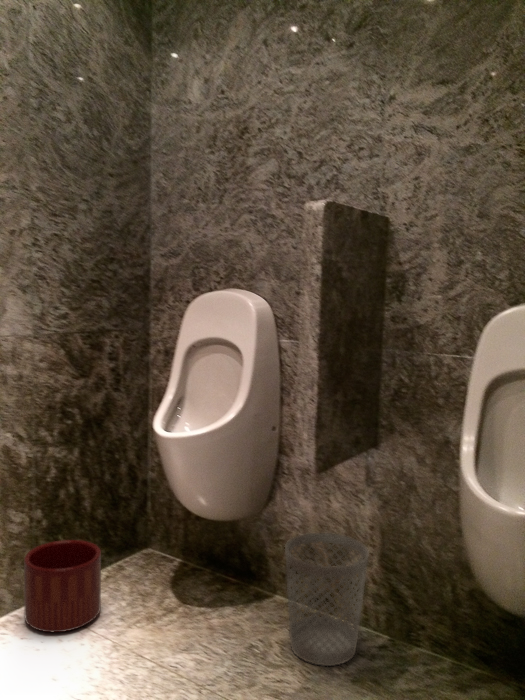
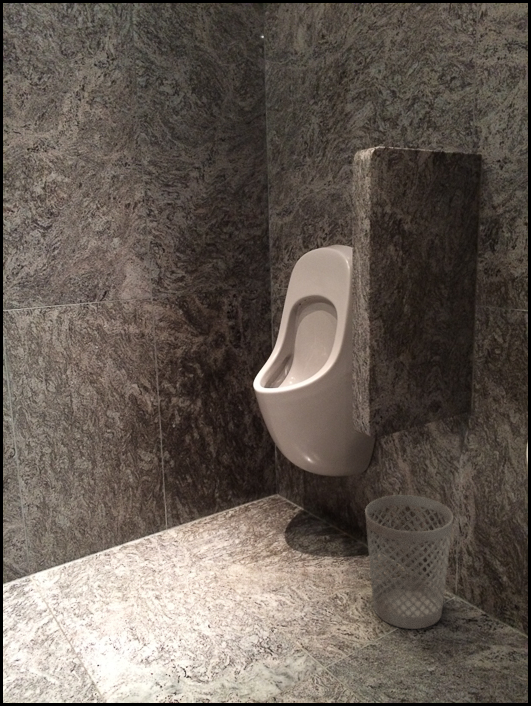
planter: present [24,540,101,632] -> none [147,481,215,560]

